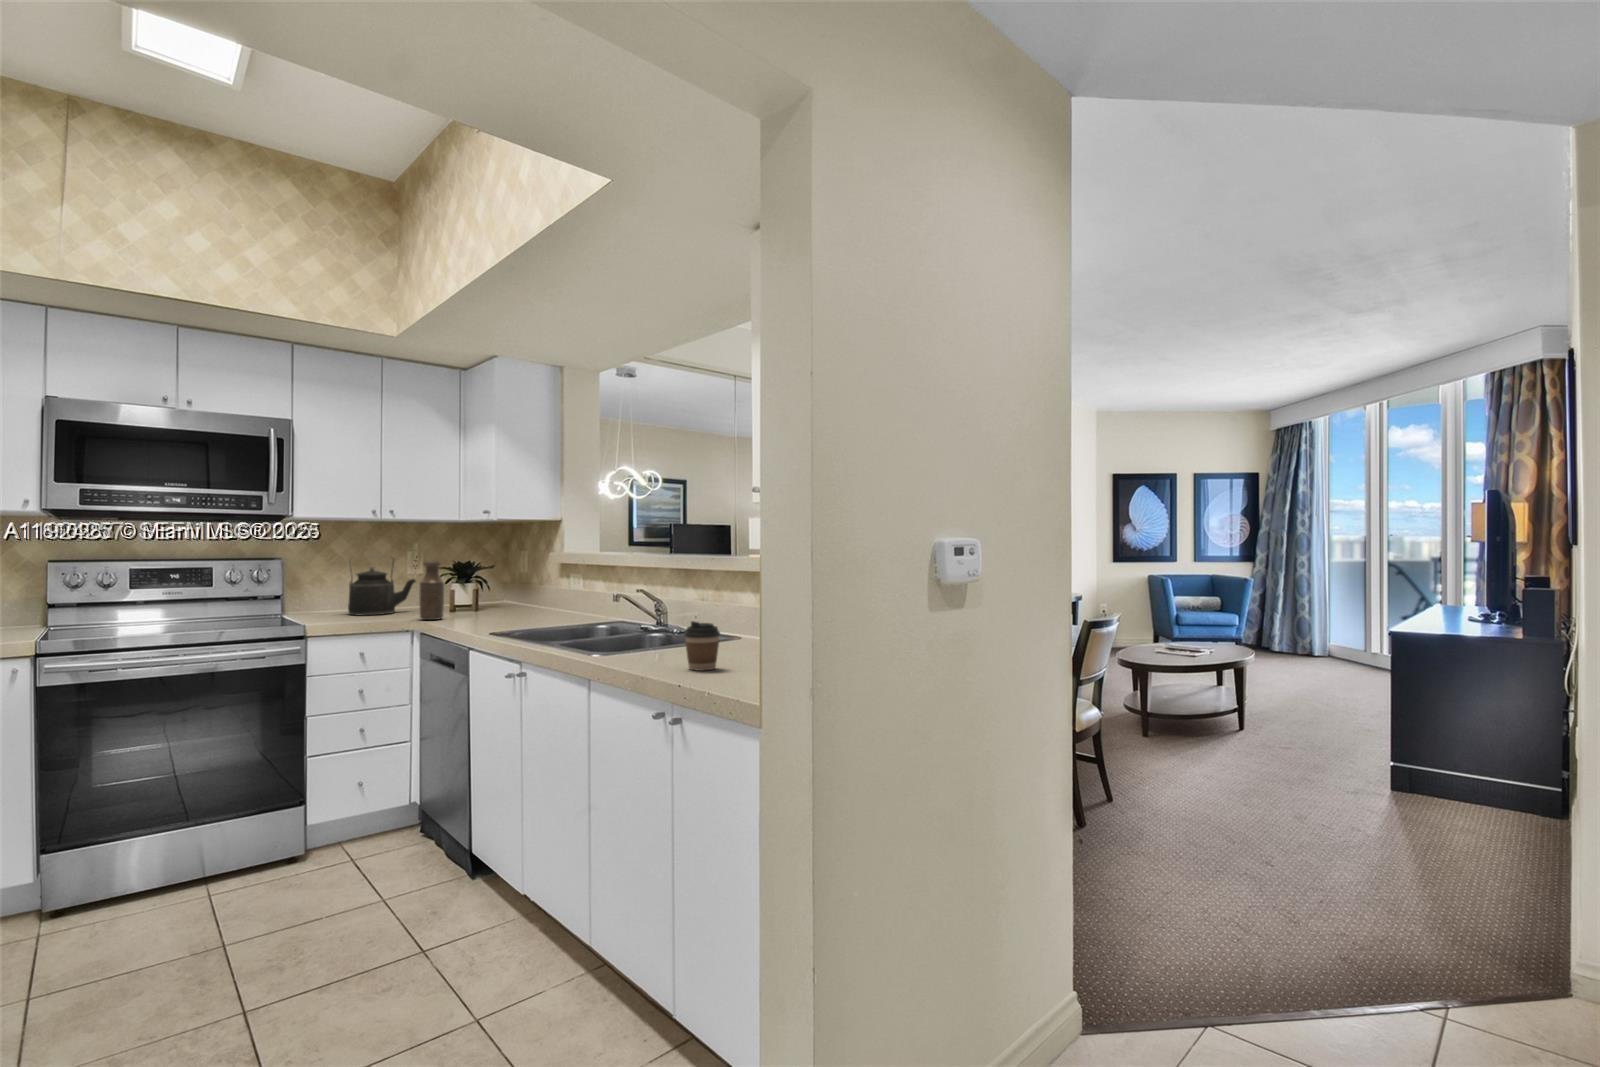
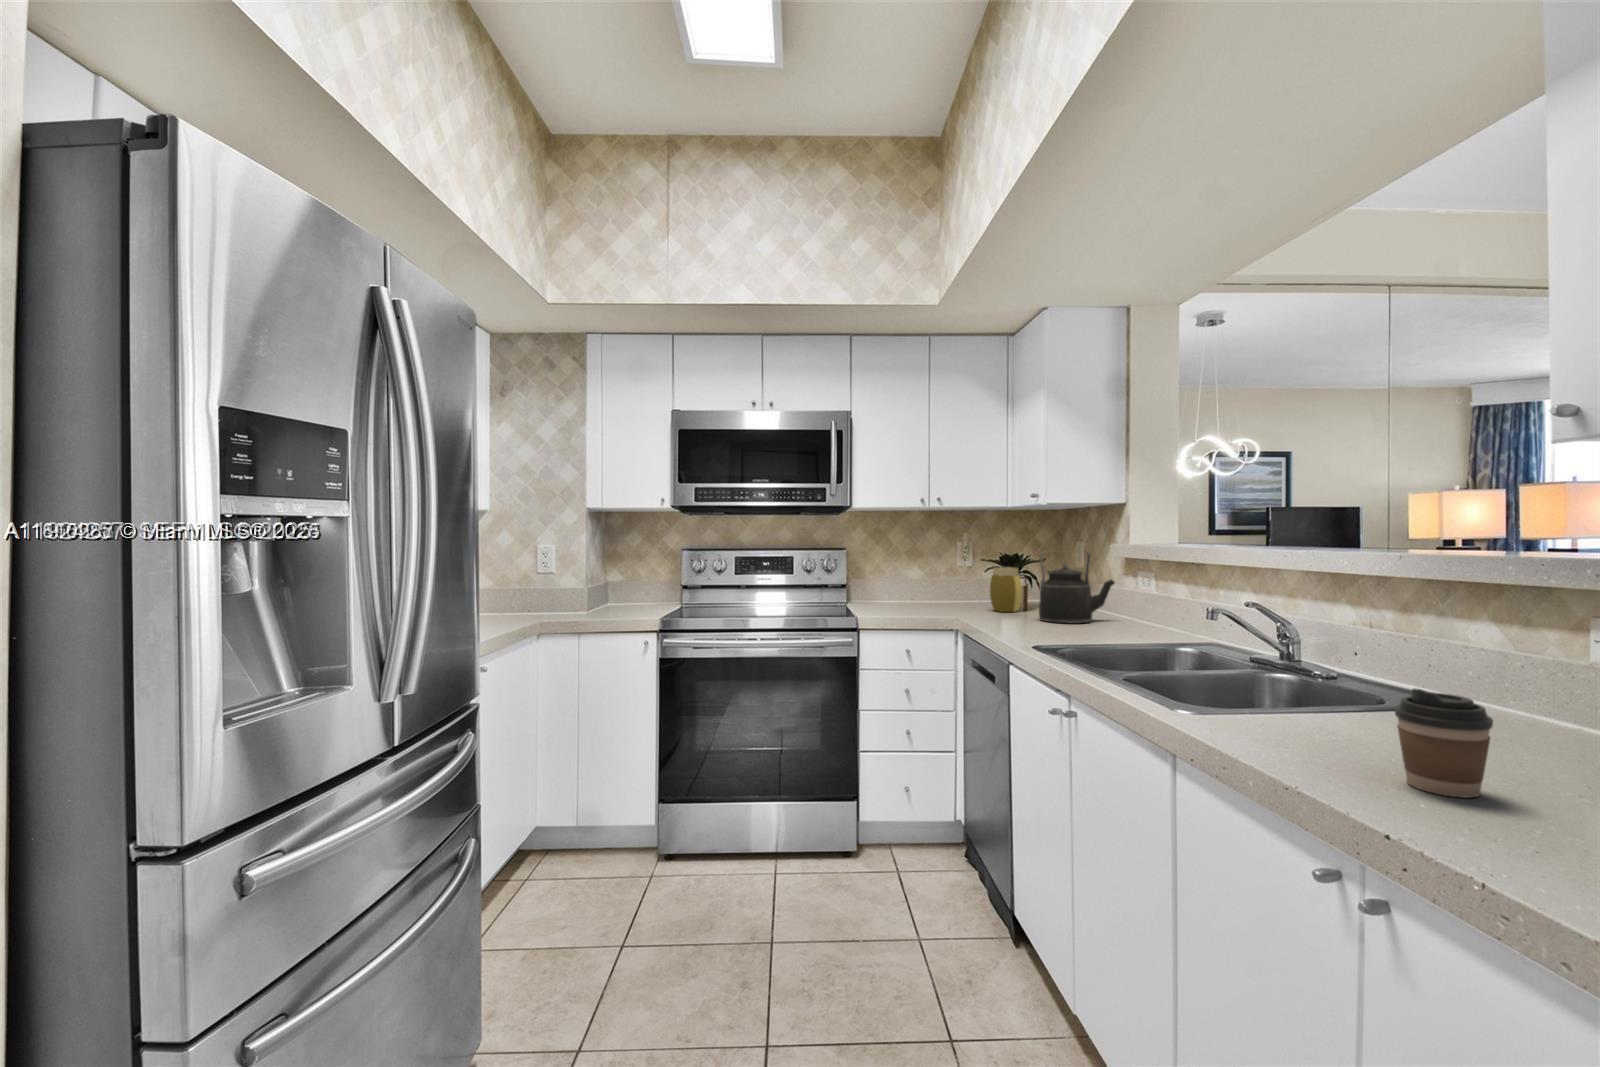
kettle: present [348,559,416,616] -> present [1039,551,1115,624]
bottle: present [420,561,444,620] -> none [963,554,987,619]
jar: none [445,573,475,613] -> present [990,567,1022,612]

